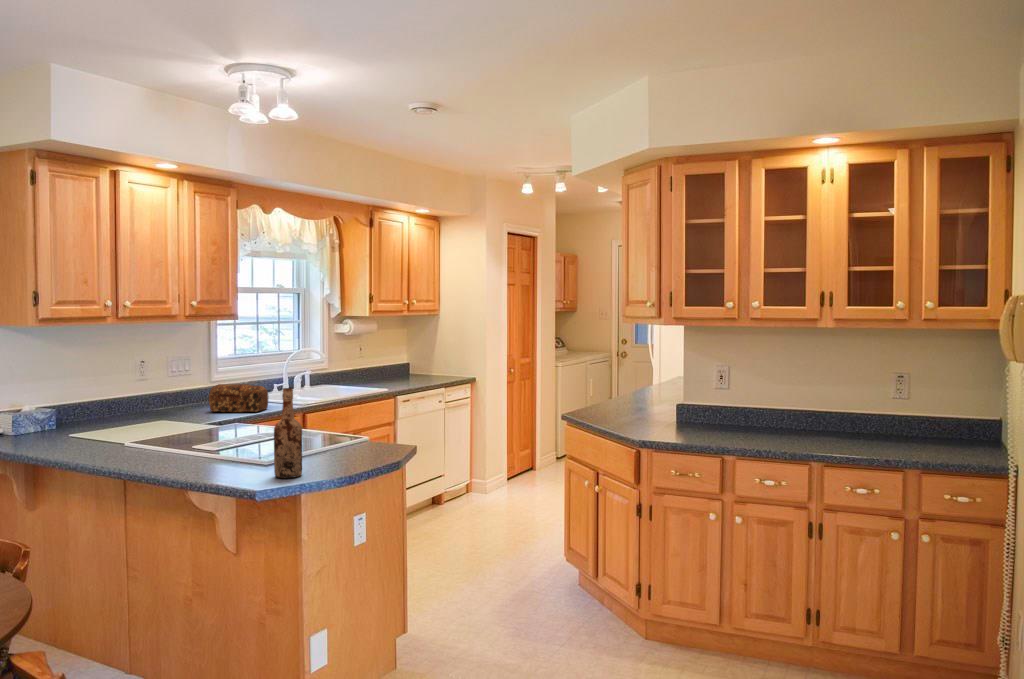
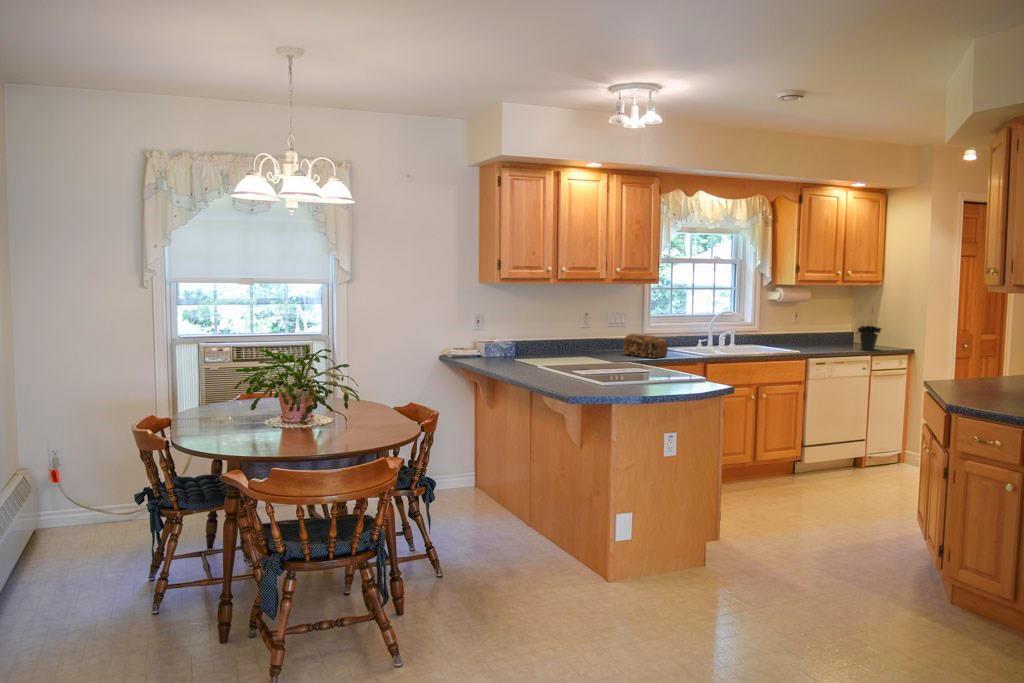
potted plant: none [419,332,442,377] -> present [856,309,881,351]
wine bottle: present [274,388,302,478] -> none [577,333,597,394]

